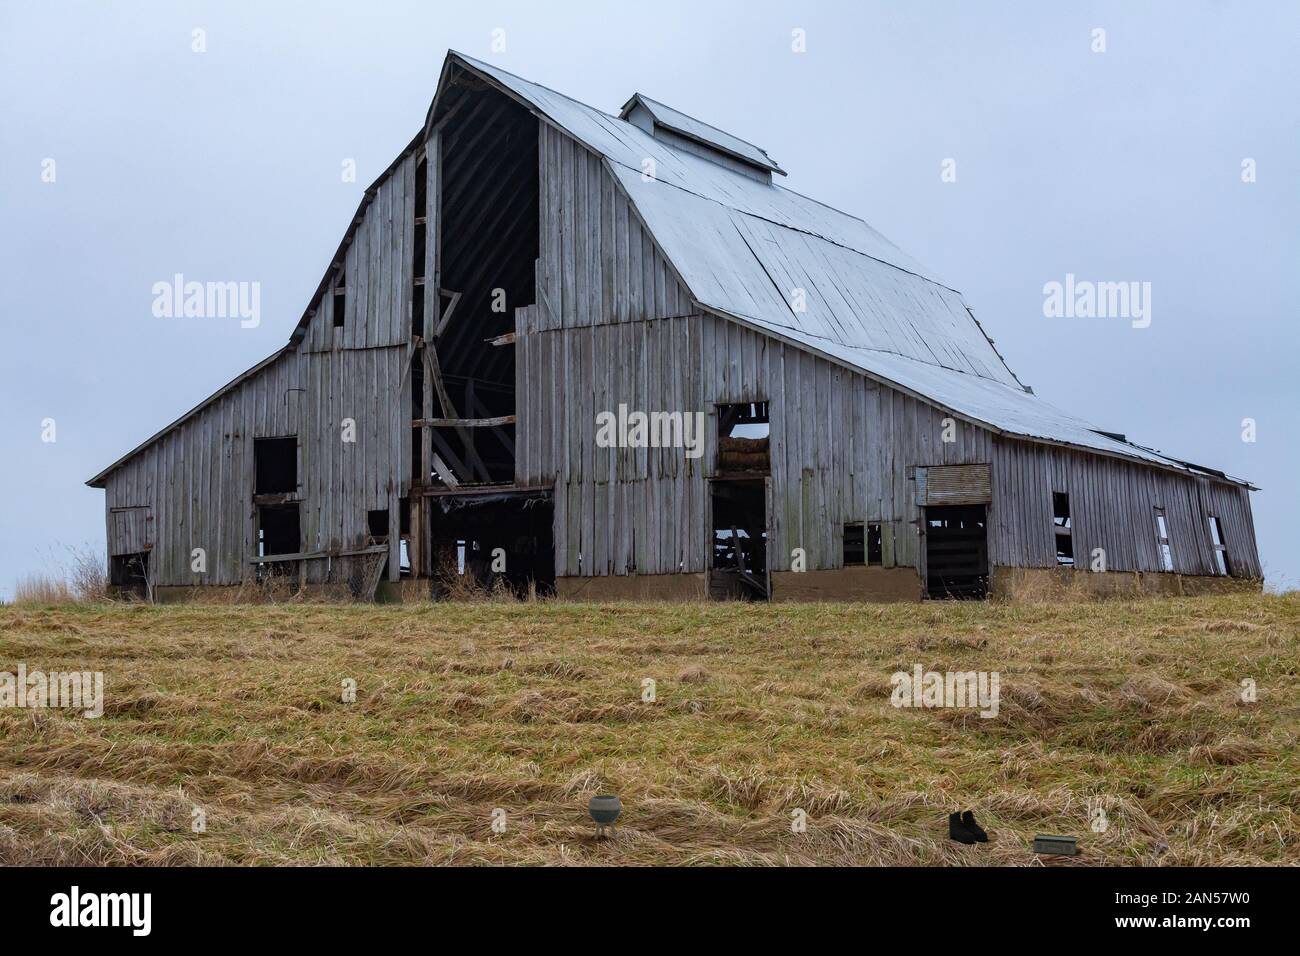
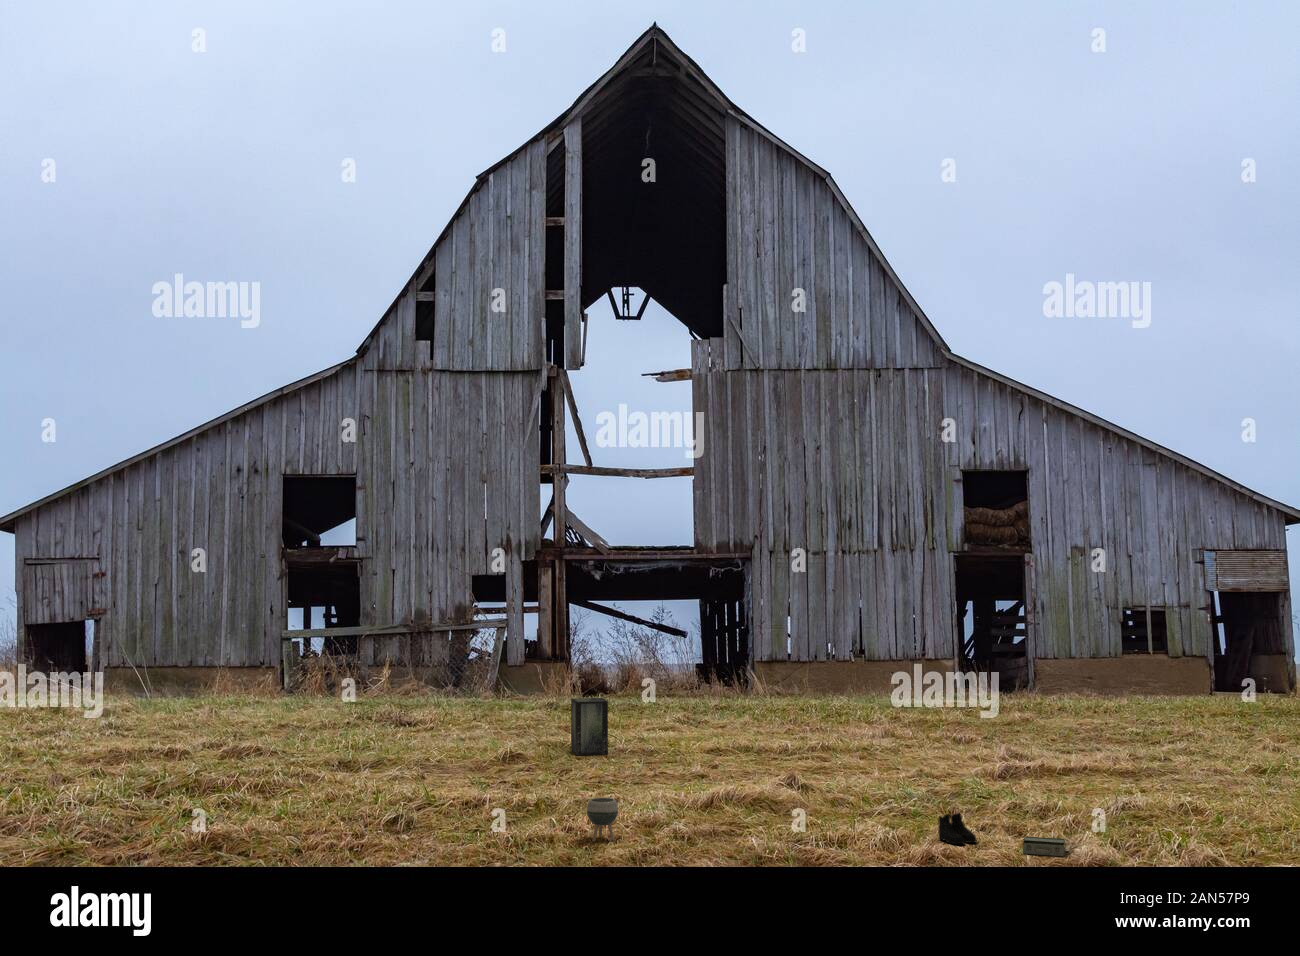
storage box: none [578,687,617,748] -> present [571,698,608,755]

